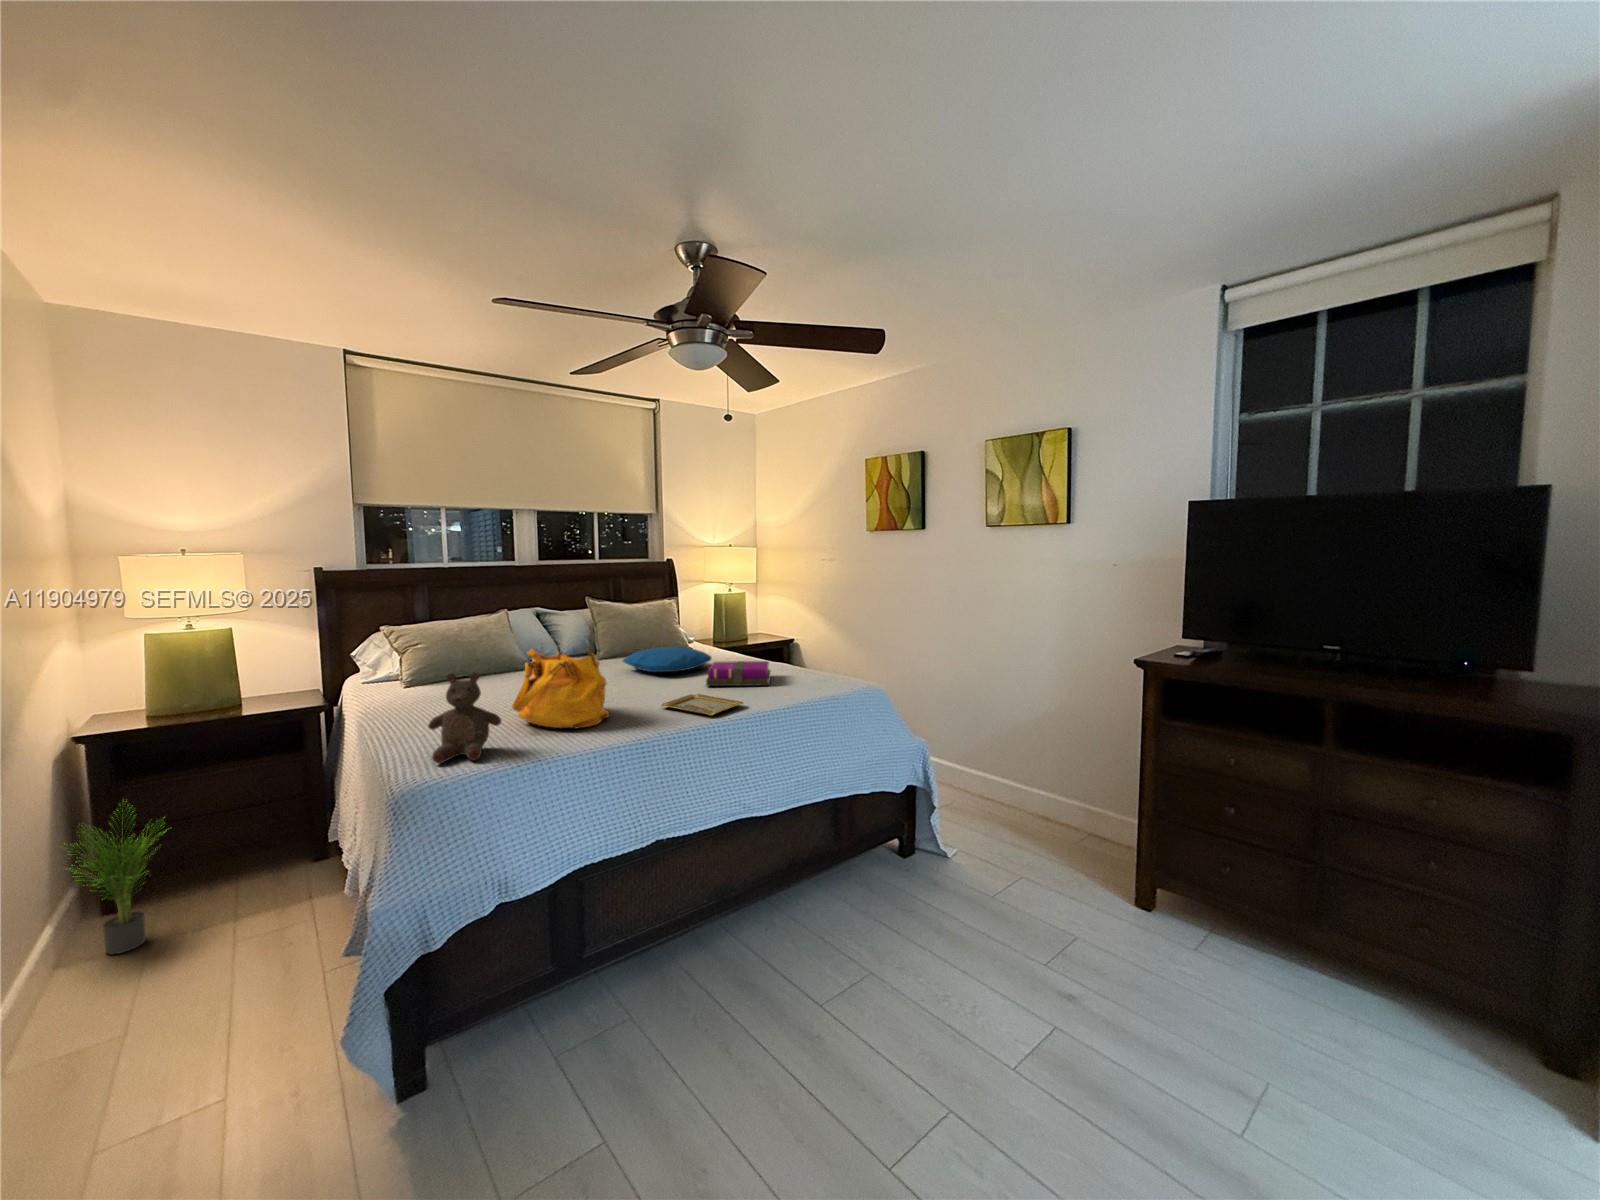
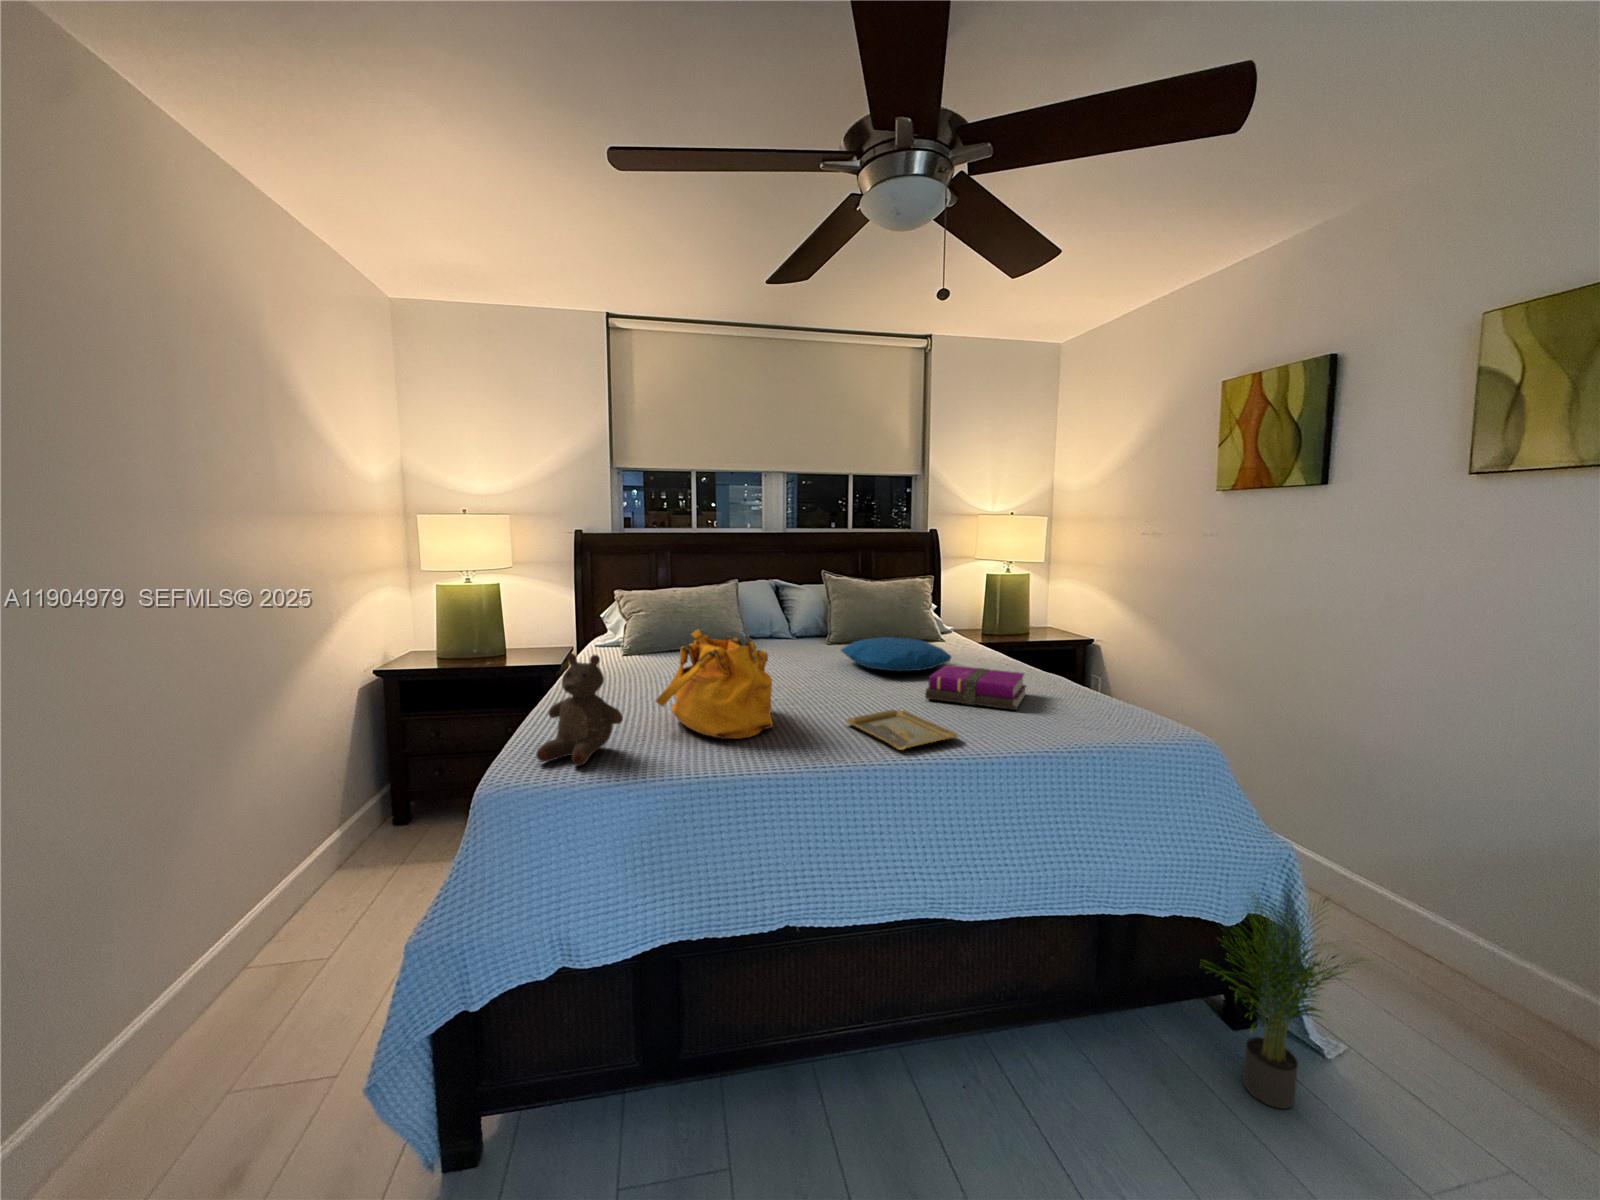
potted plant: present [75,803,167,954] -> present [1204,895,1351,1109]

